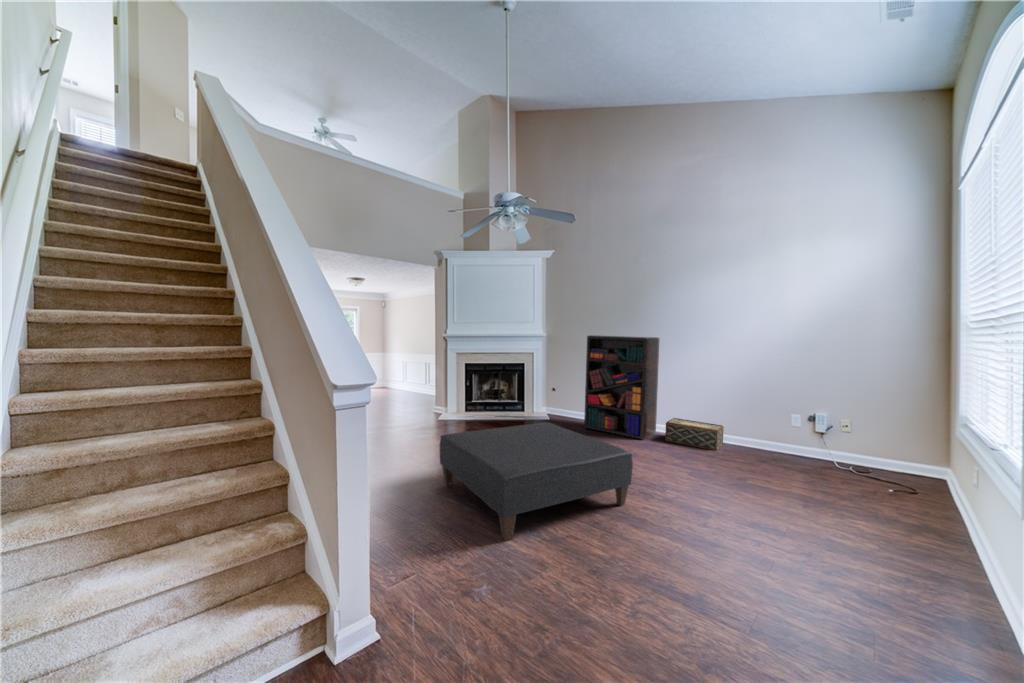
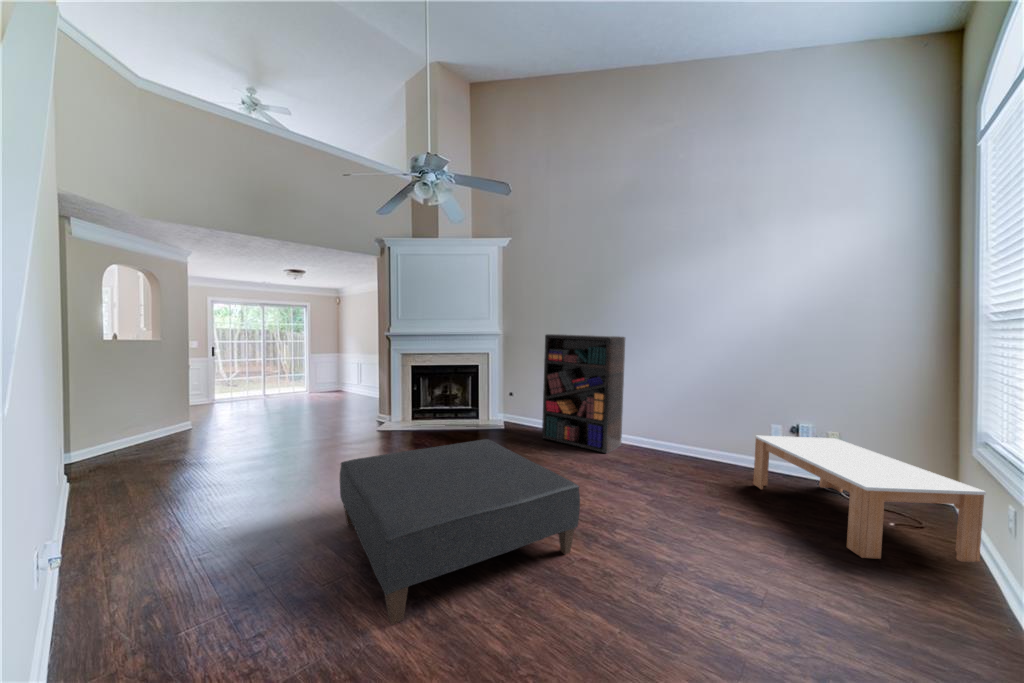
woven basket: present [665,418,724,450] -> none [631,428,696,467]
coffee table: none [774,422,960,518] -> present [753,436,986,562]

